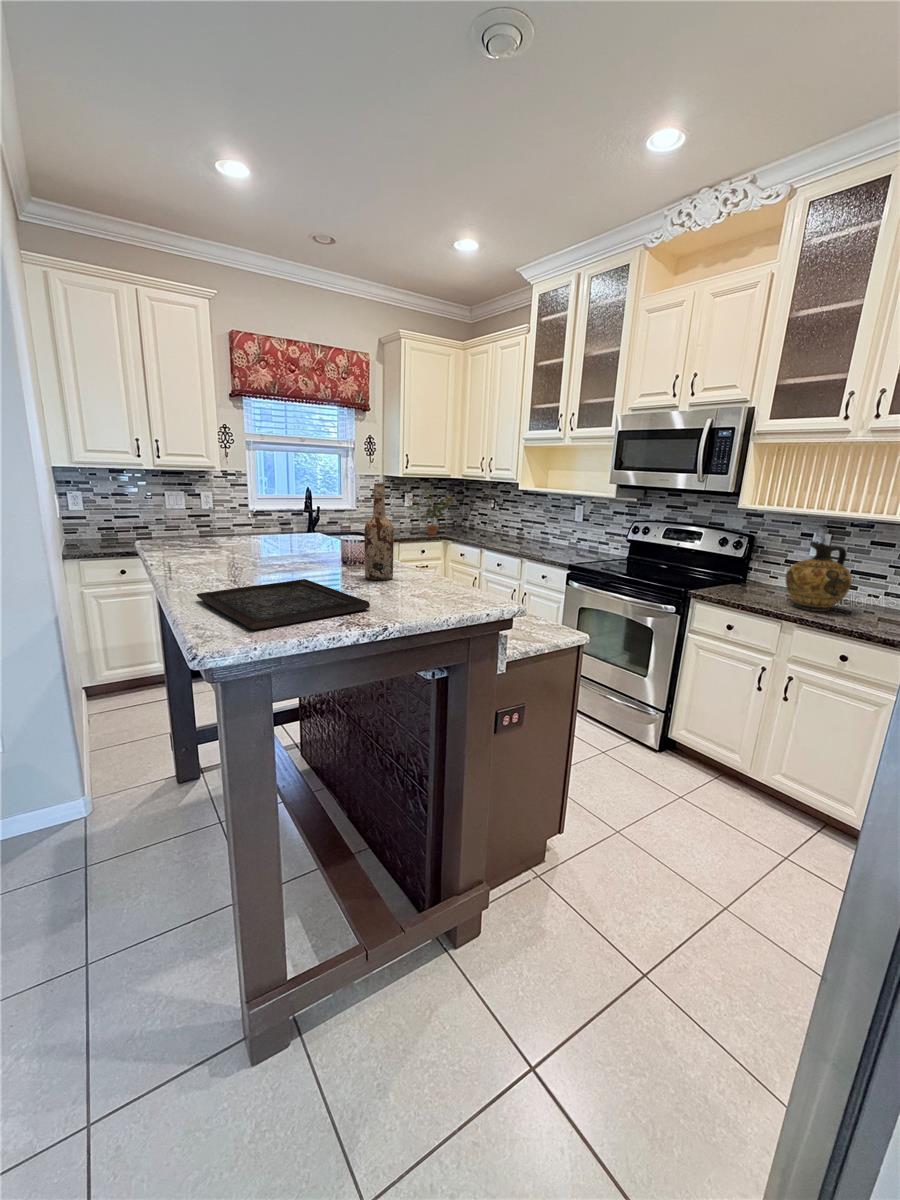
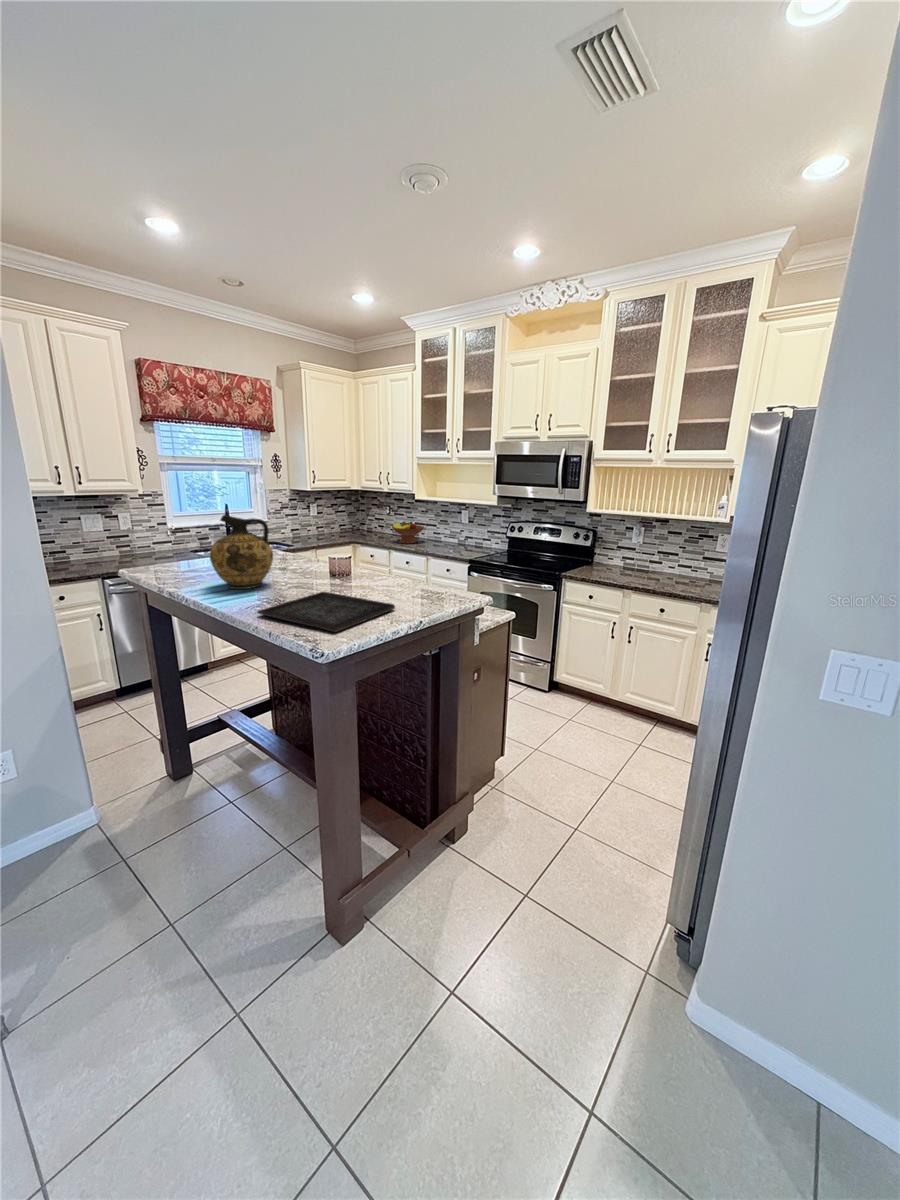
wine bottle: present [364,484,394,580] -> none [358,514,380,587]
potted plant: present [409,489,454,535] -> none [315,500,357,540]
fruit bowl: none [490,516,530,543] -> present [392,521,424,544]
ceramic jug: present [786,541,852,611] -> present [210,515,273,589]

